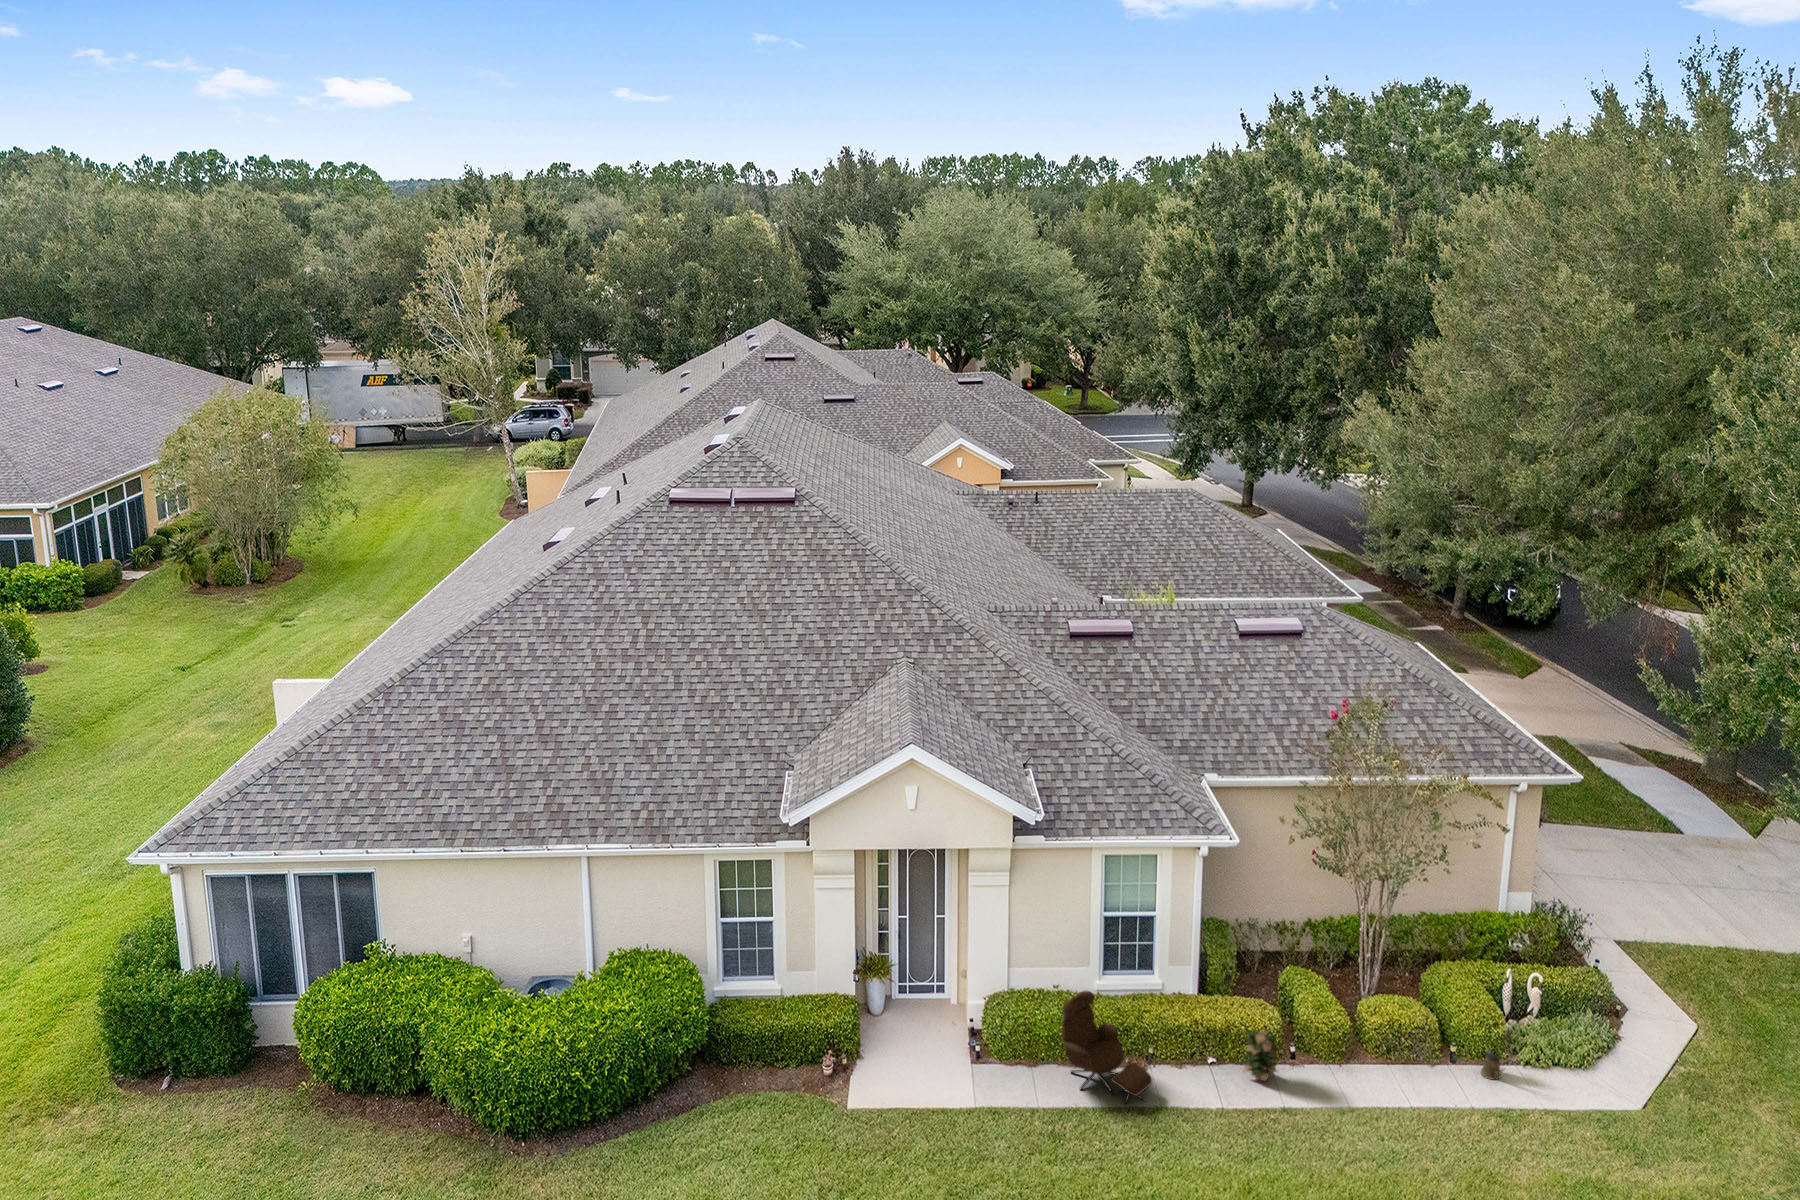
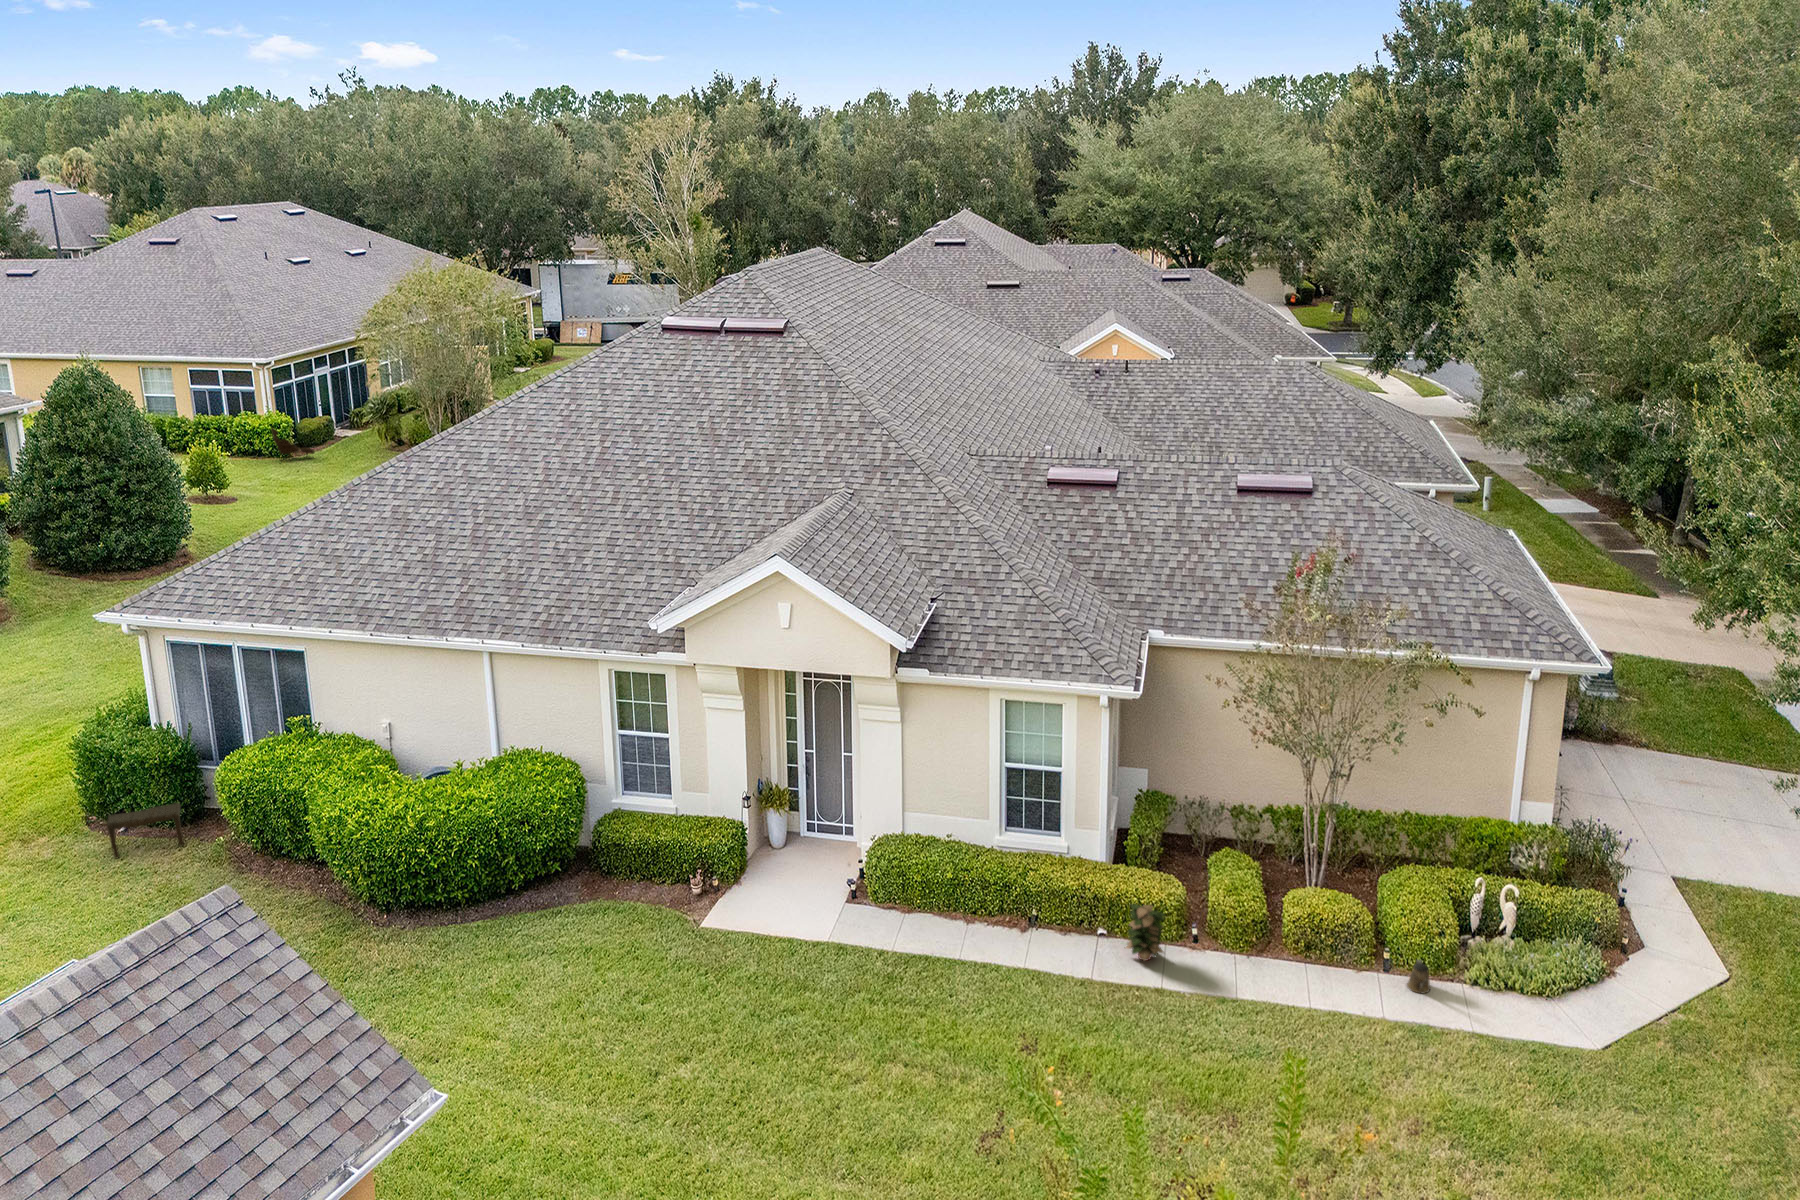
lounge chair: present [1062,990,1152,1104] -> present [271,428,315,460]
bench: none [190,1038,272,1108] -> present [107,803,184,858]

